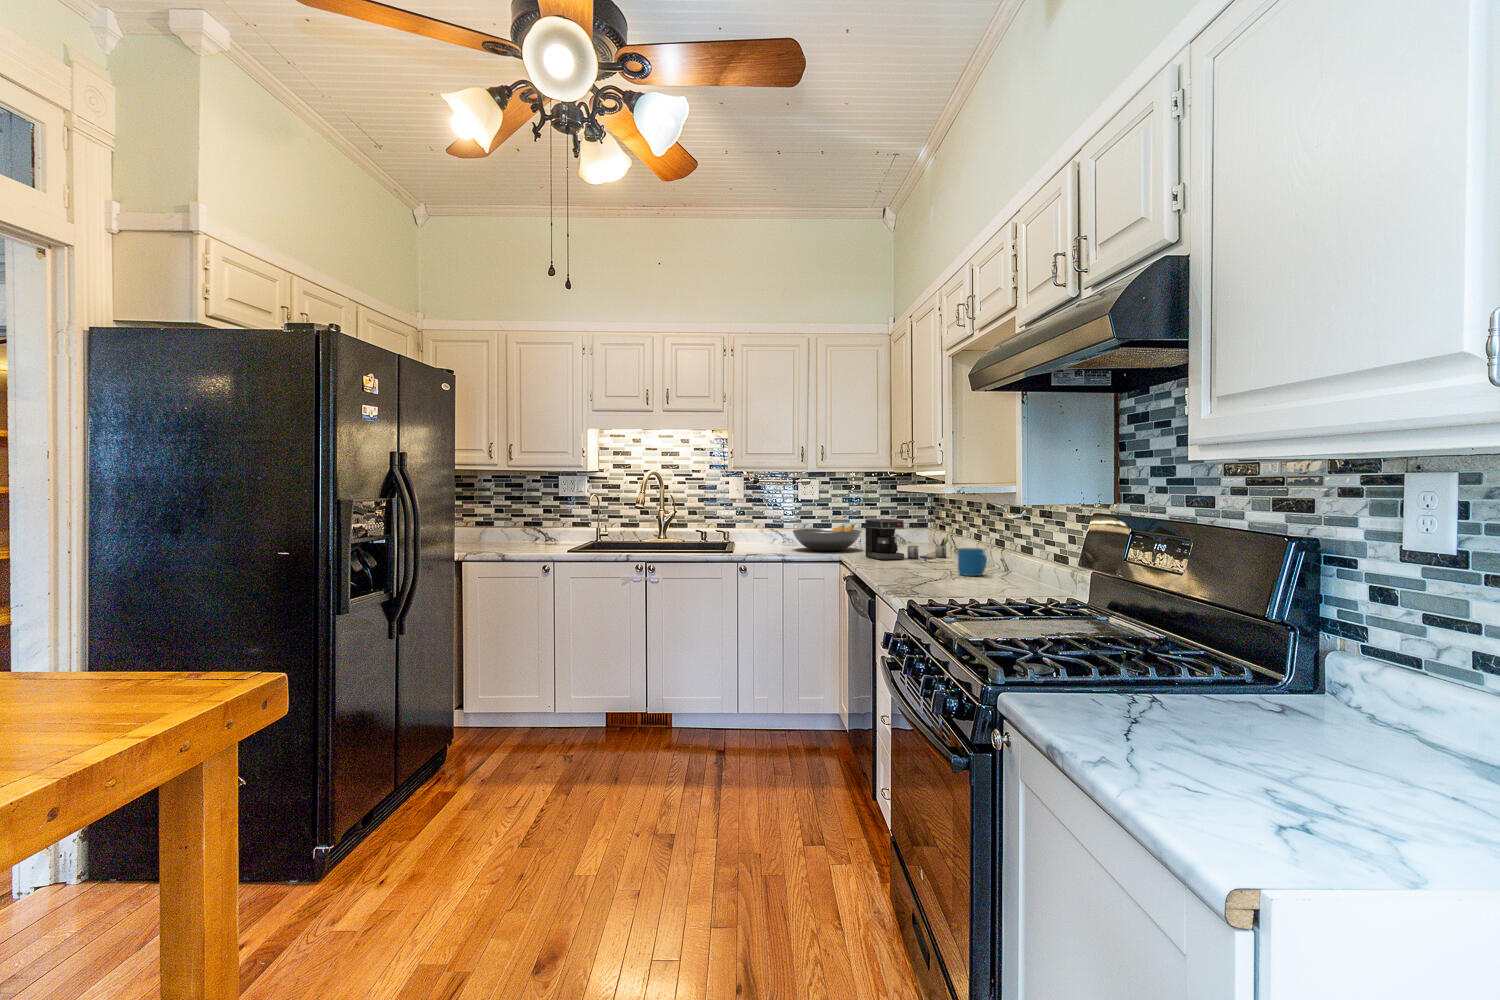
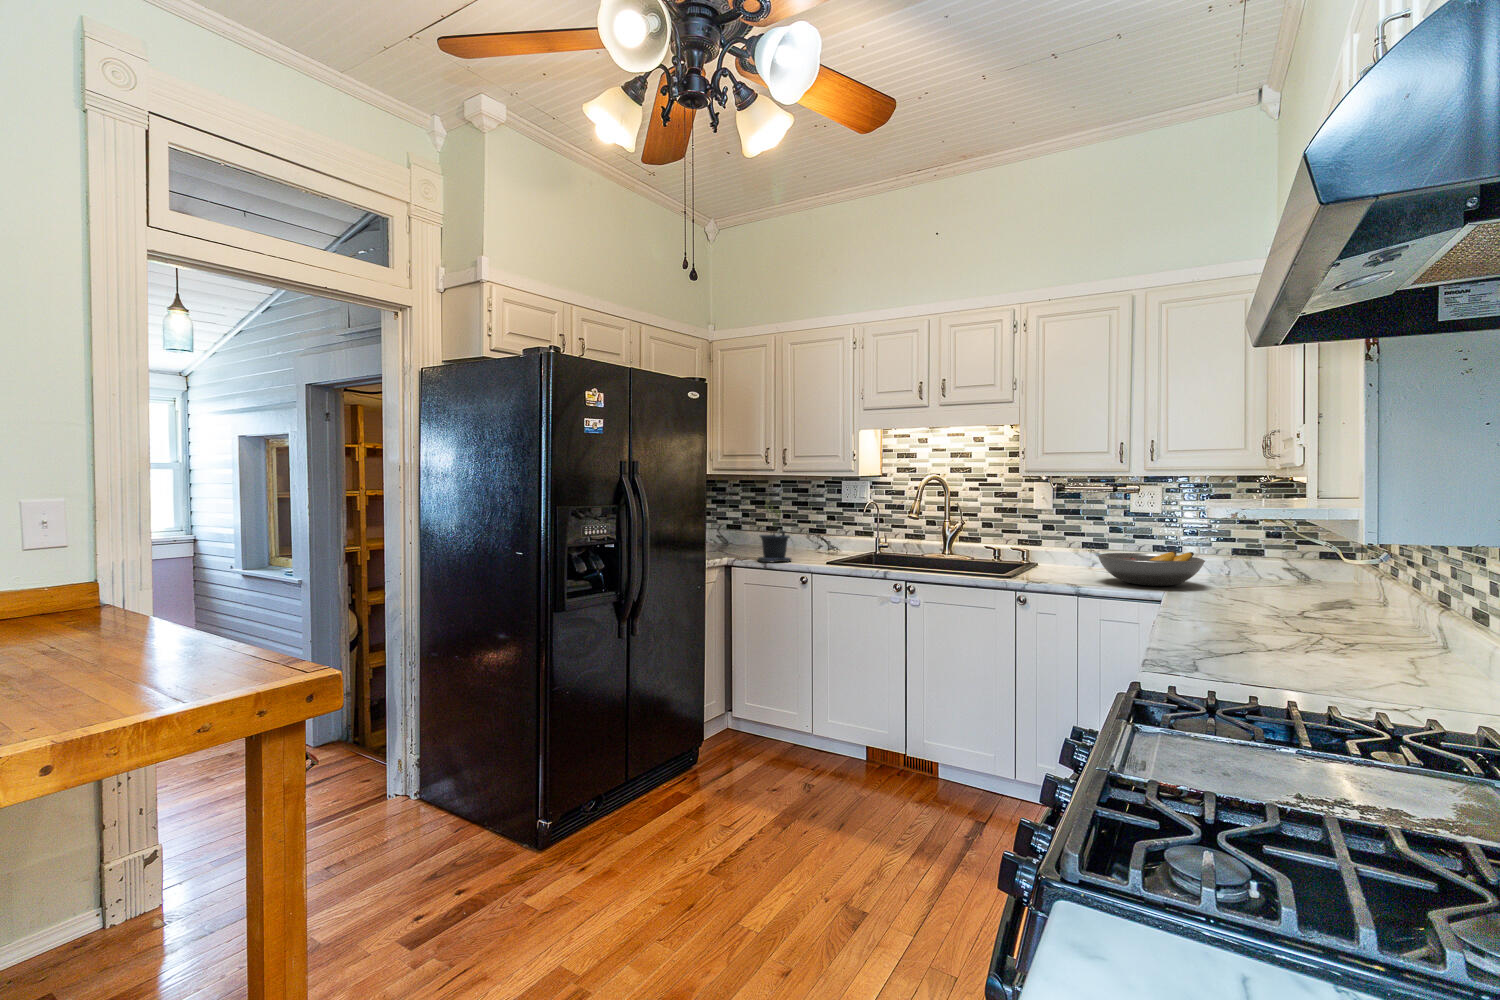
potted plant: none [489,493,526,554] -> present [757,500,791,562]
coffee maker: present [866,519,948,560] -> none [1191,547,1342,613]
mug: present [958,548,987,576] -> none [1302,606,1352,655]

